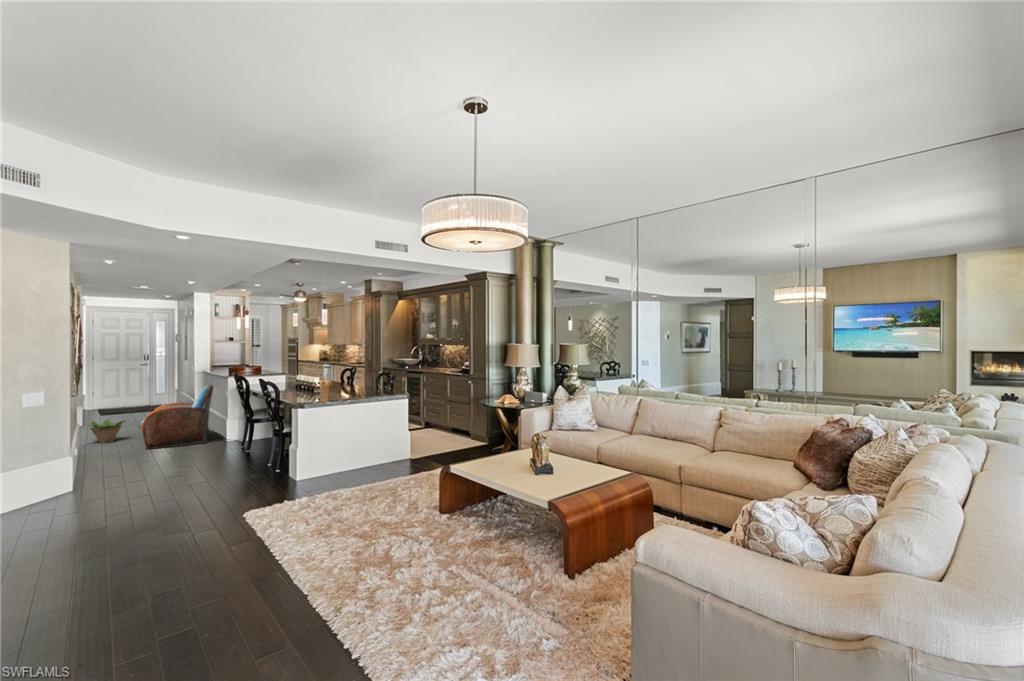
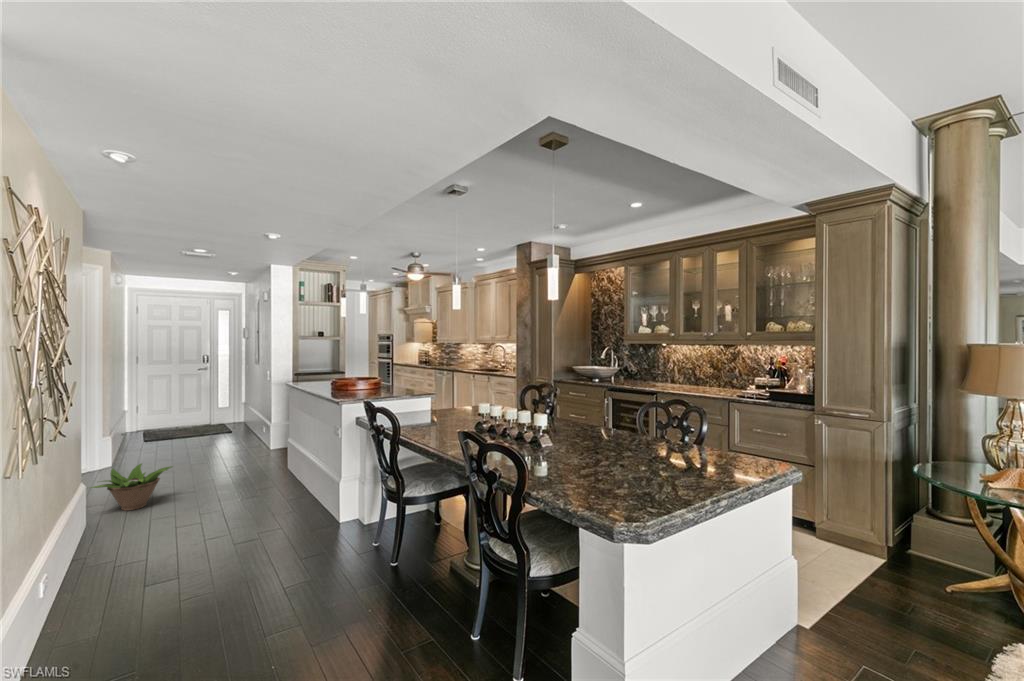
armchair: present [139,385,213,449] -> none [184,410,310,537]

